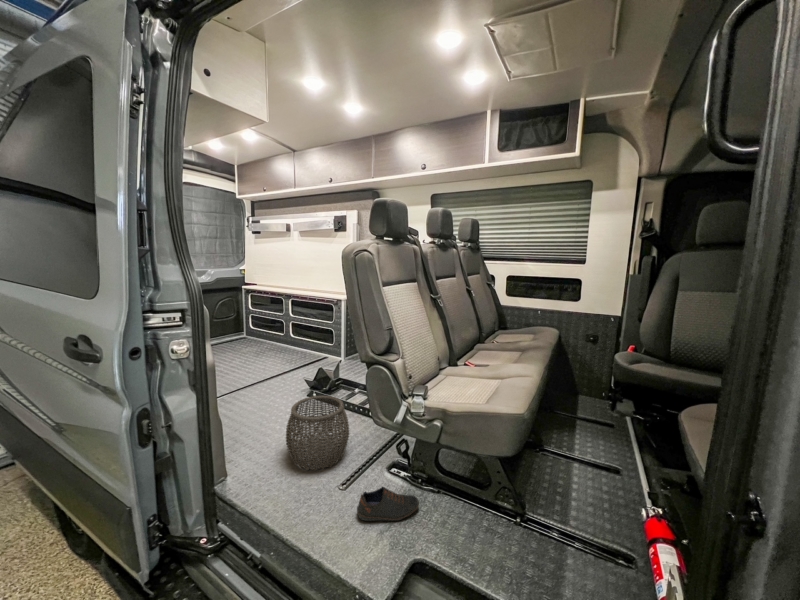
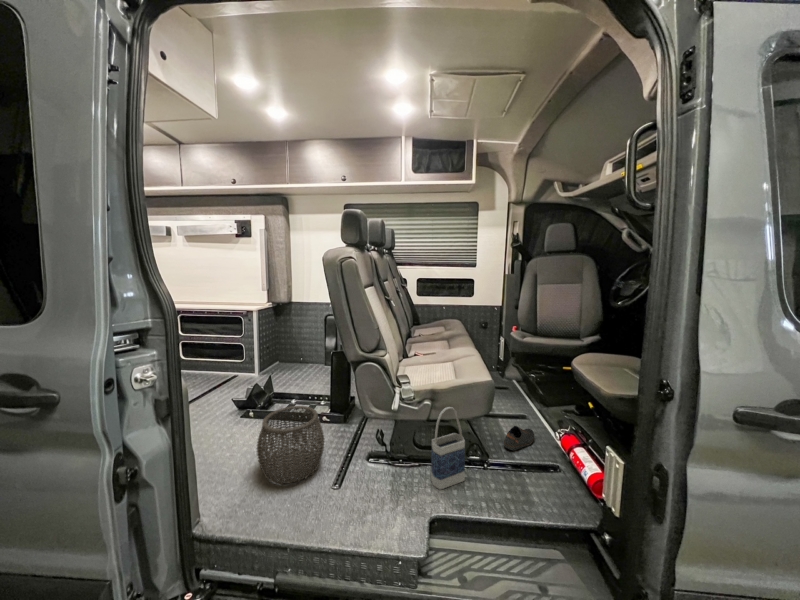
bag: none [441,434,485,529] -> present [431,407,465,489]
shoe: present [357,487,419,521] -> present [504,426,535,450]

